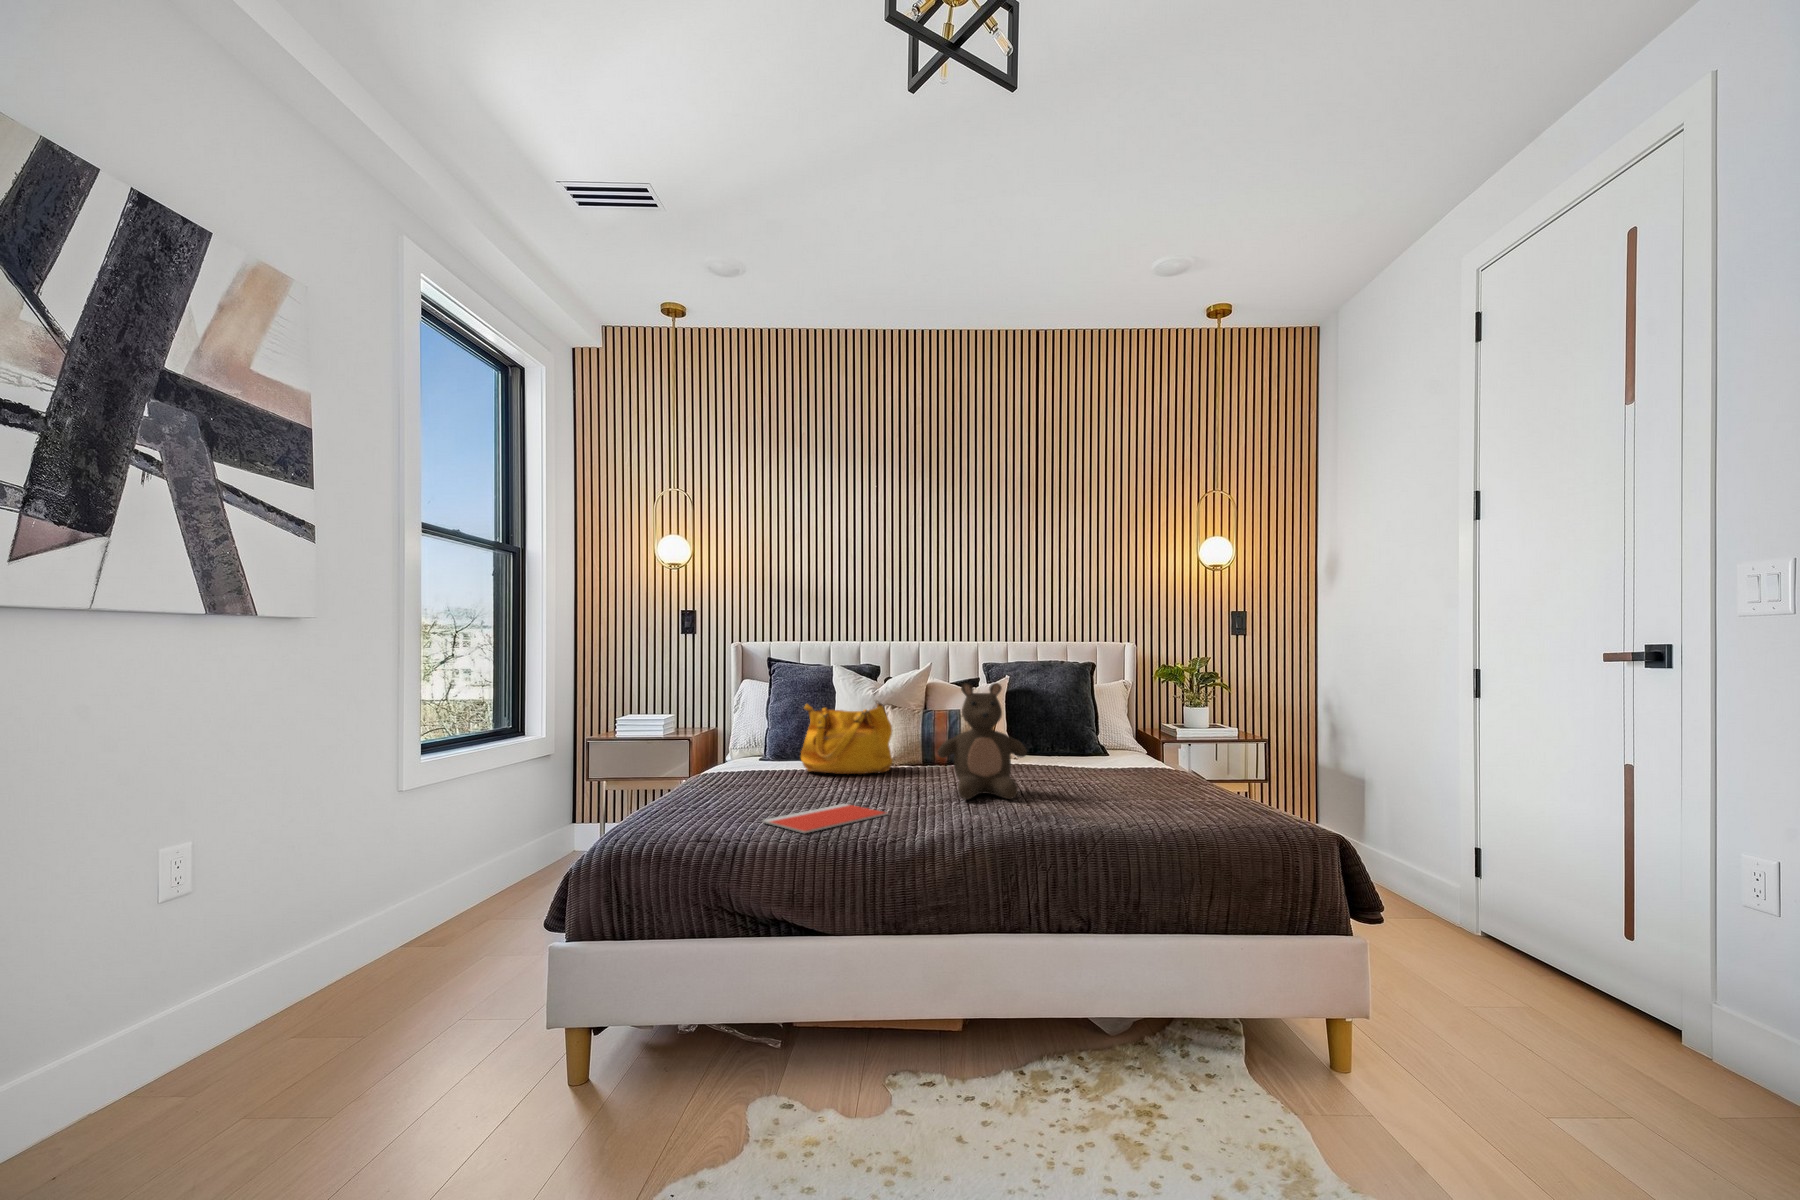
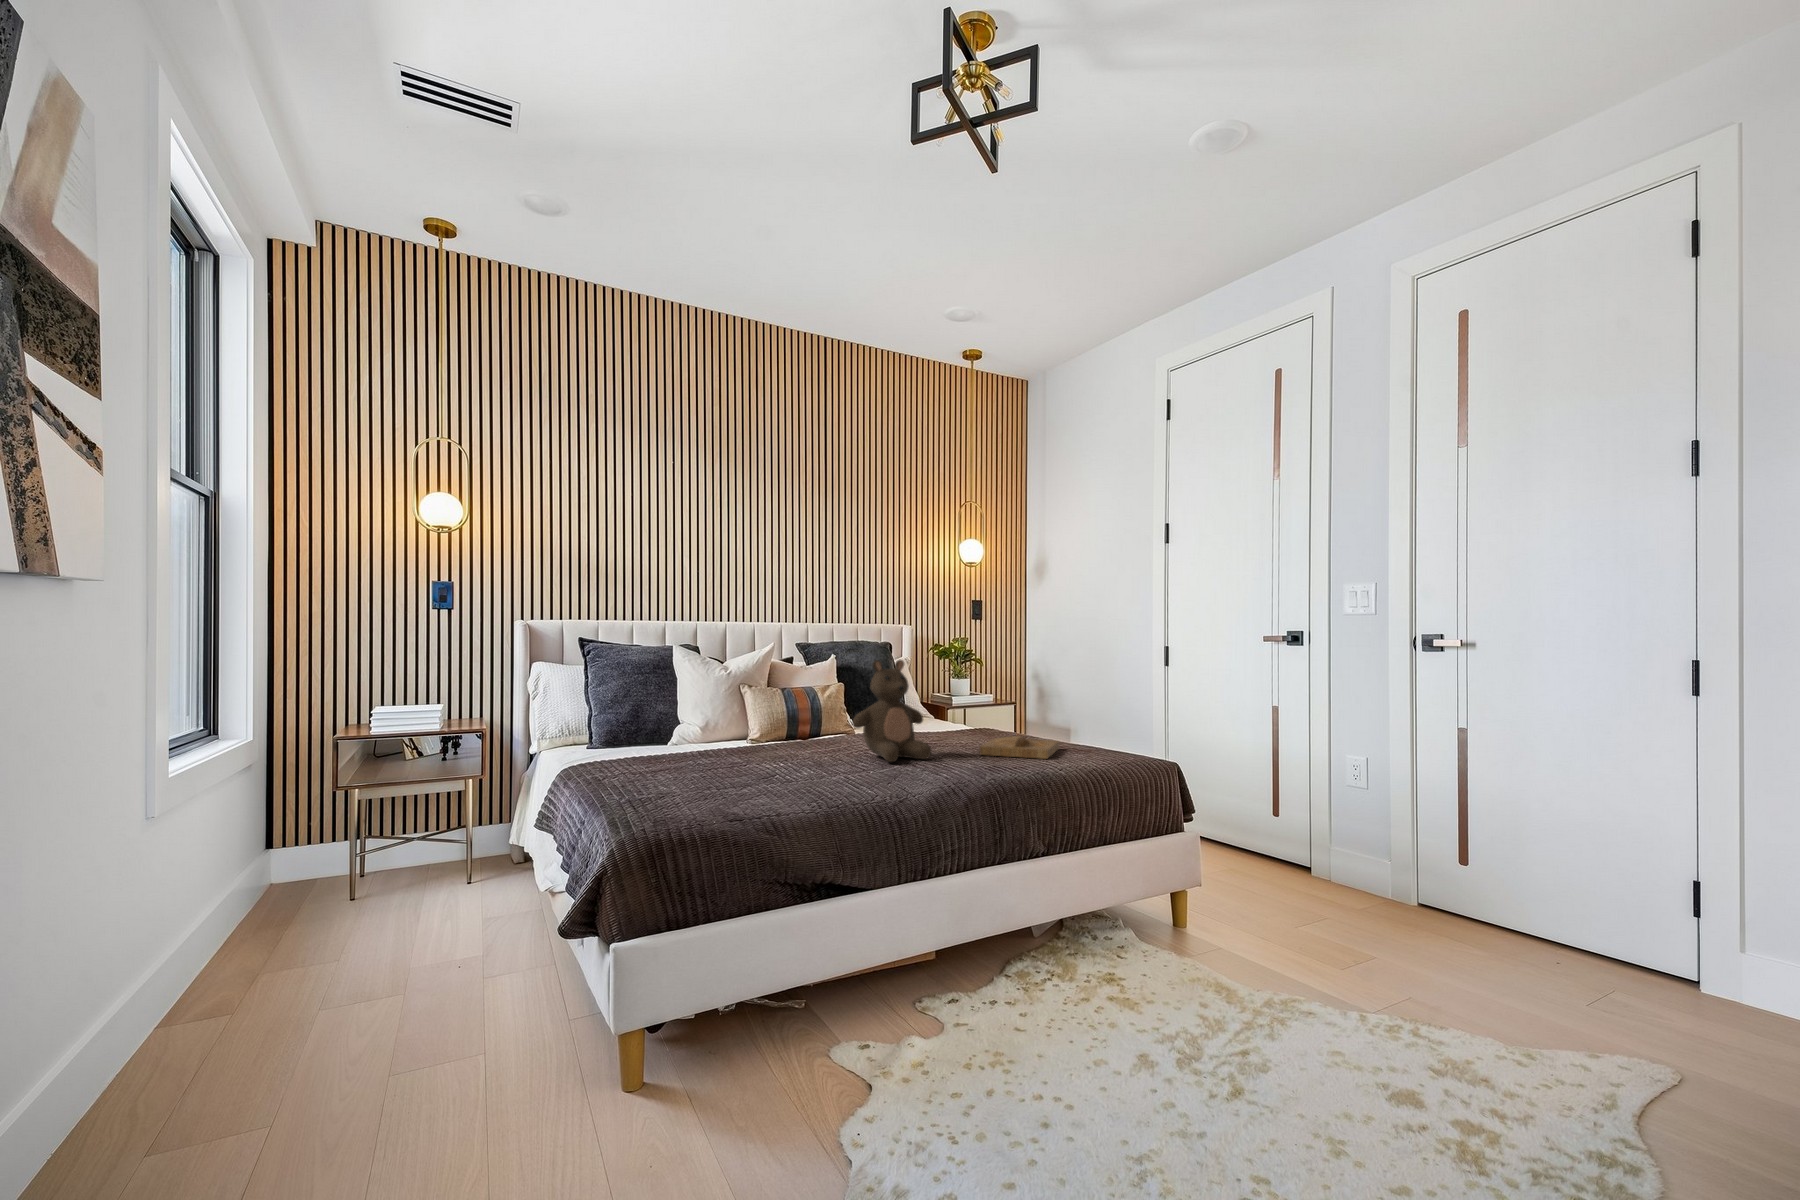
handbag: present [801,701,893,774] -> none [679,678,772,753]
tray: none [1085,780,1204,813] -> present [980,736,1059,759]
notebook: present [762,804,887,833] -> none [753,774,850,799]

